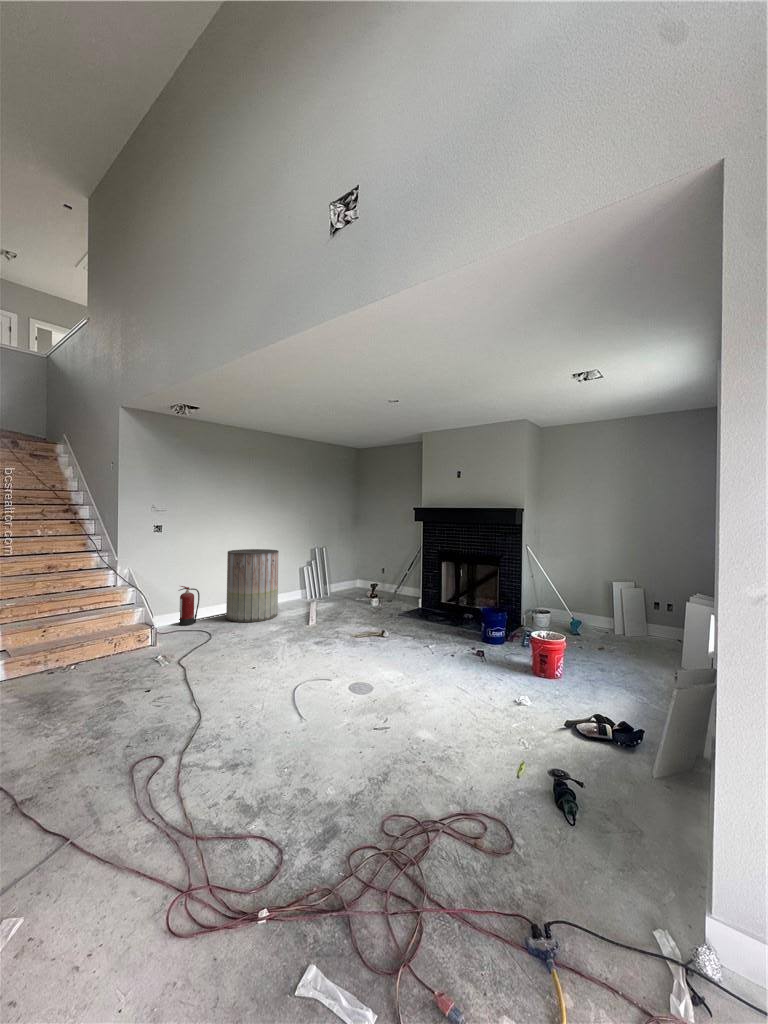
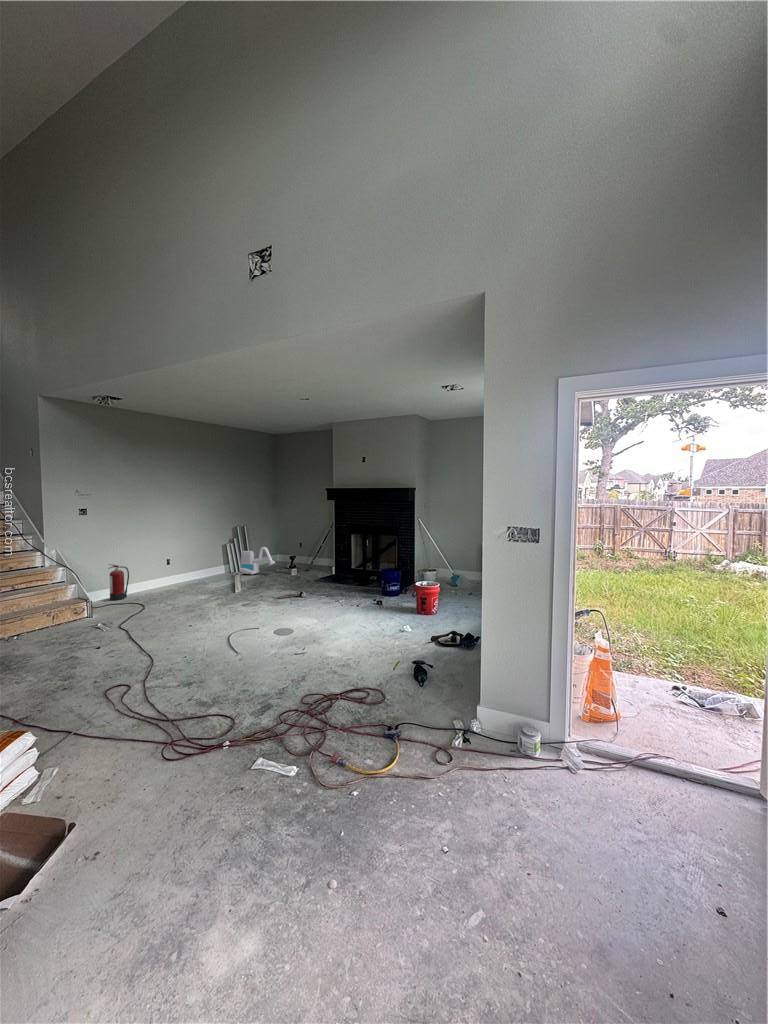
trash can: present [226,549,279,622] -> none [155,529,206,594]
vacuum cleaner: none [315,572,354,603] -> present [239,547,276,575]

